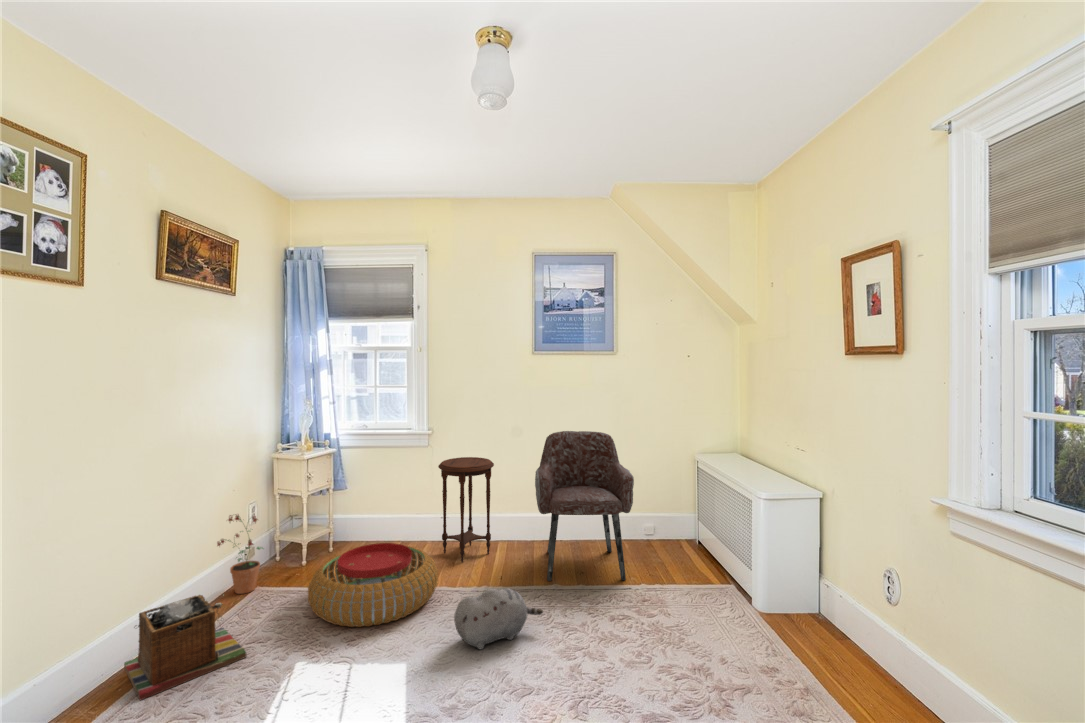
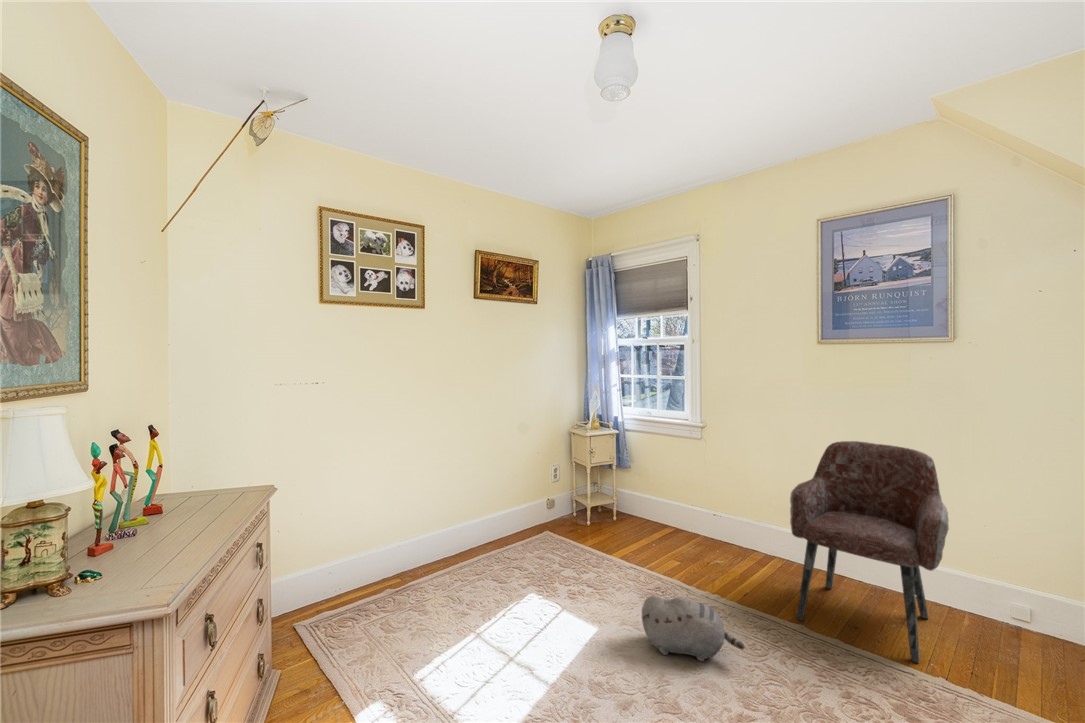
side table: present [438,457,494,562] -> none [696,455,760,566]
potted plant: present [217,515,264,594] -> none [521,471,553,533]
pouf: present [308,543,438,627] -> none [558,520,672,595]
laundry basket: present [124,595,246,700] -> none [442,522,507,580]

